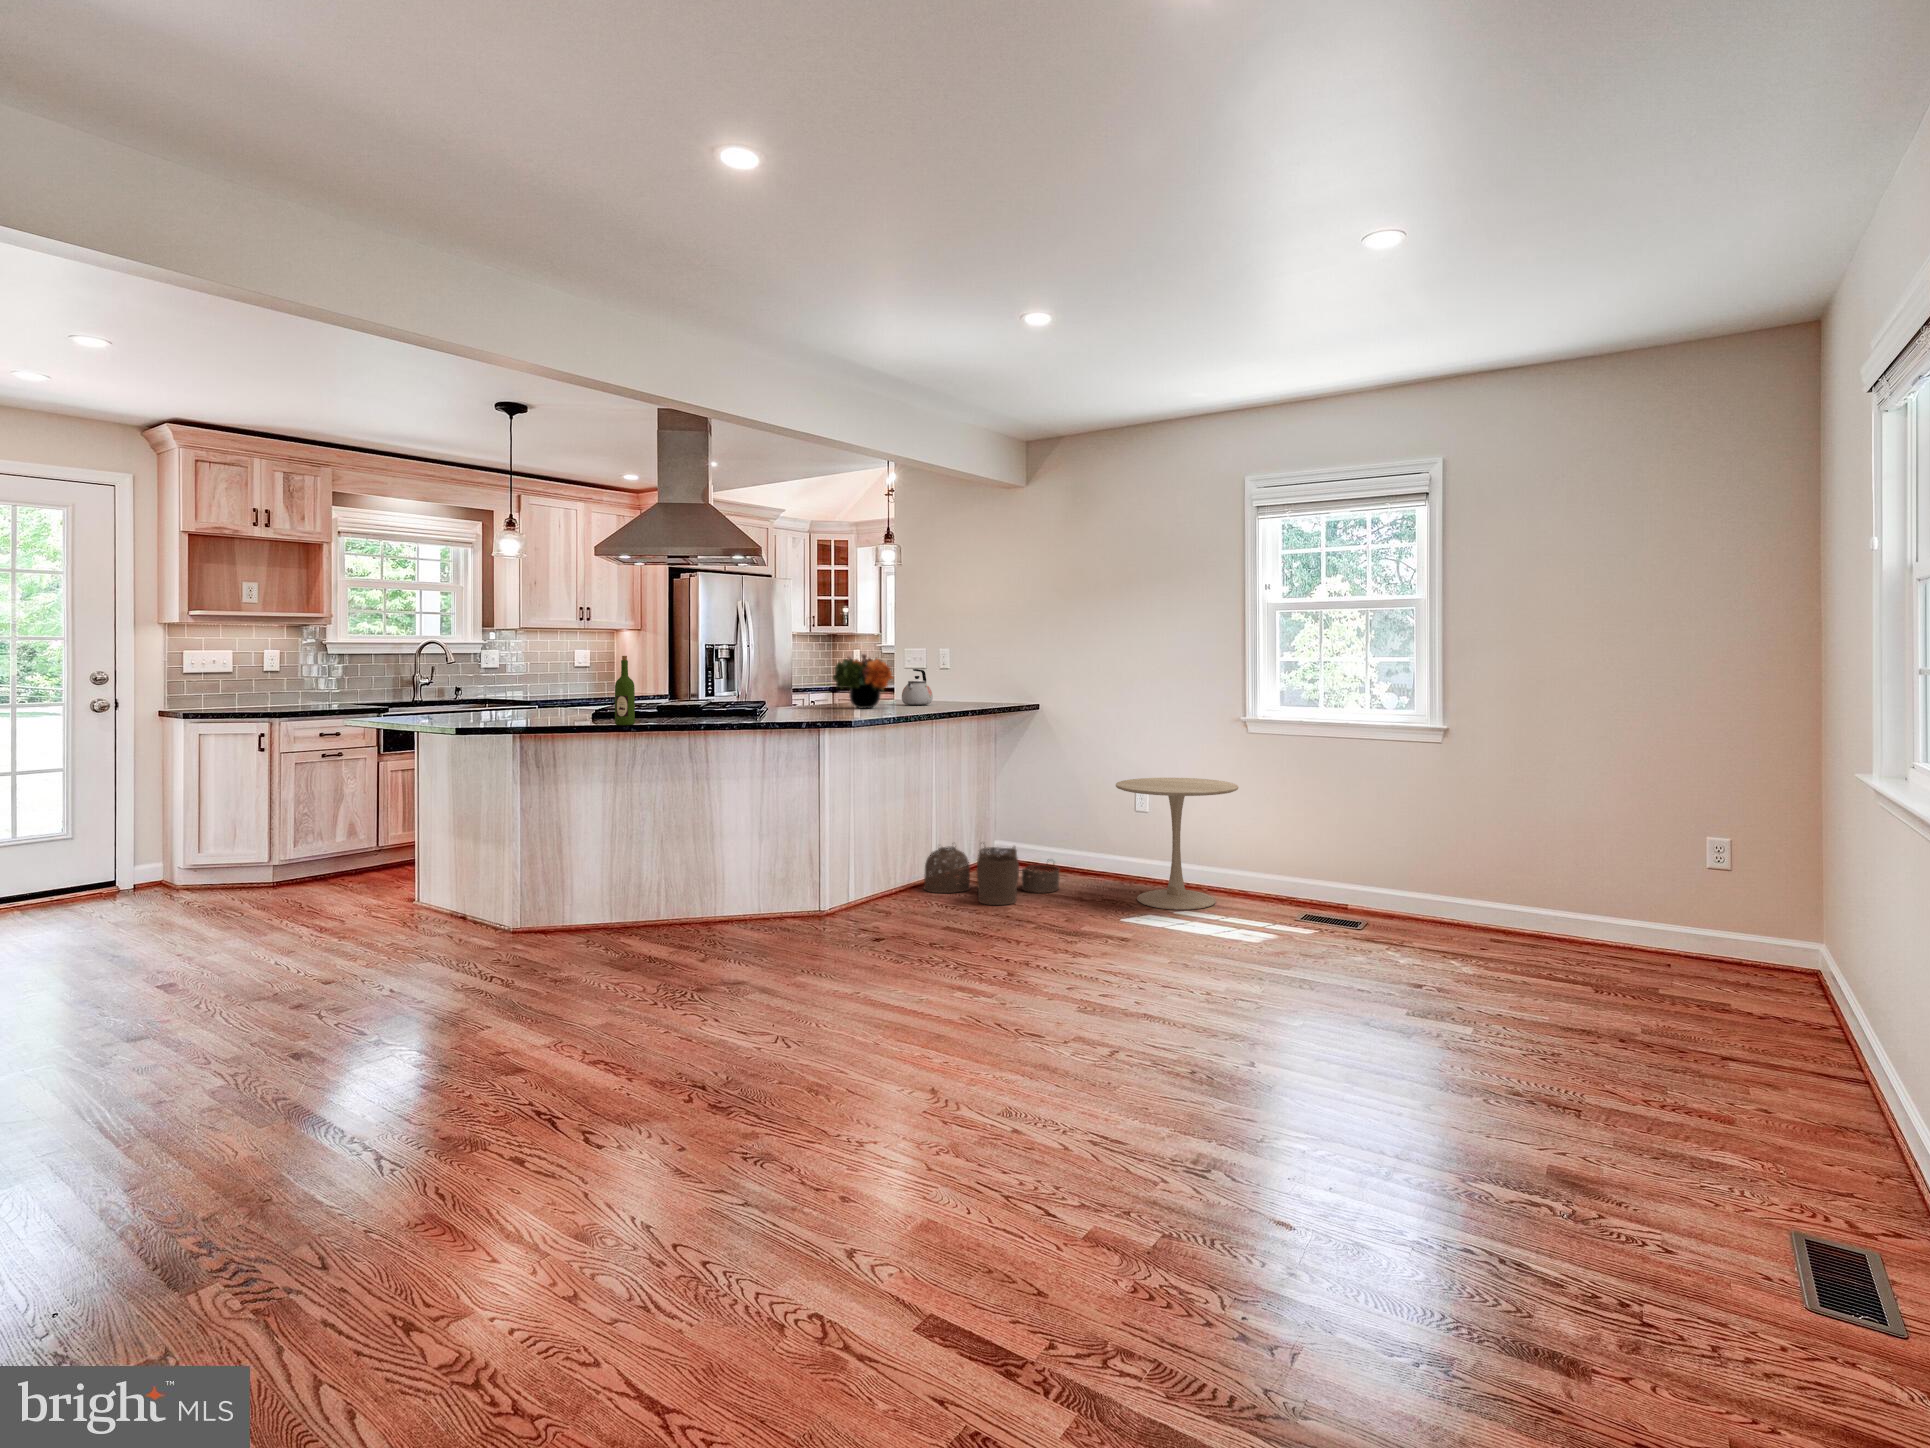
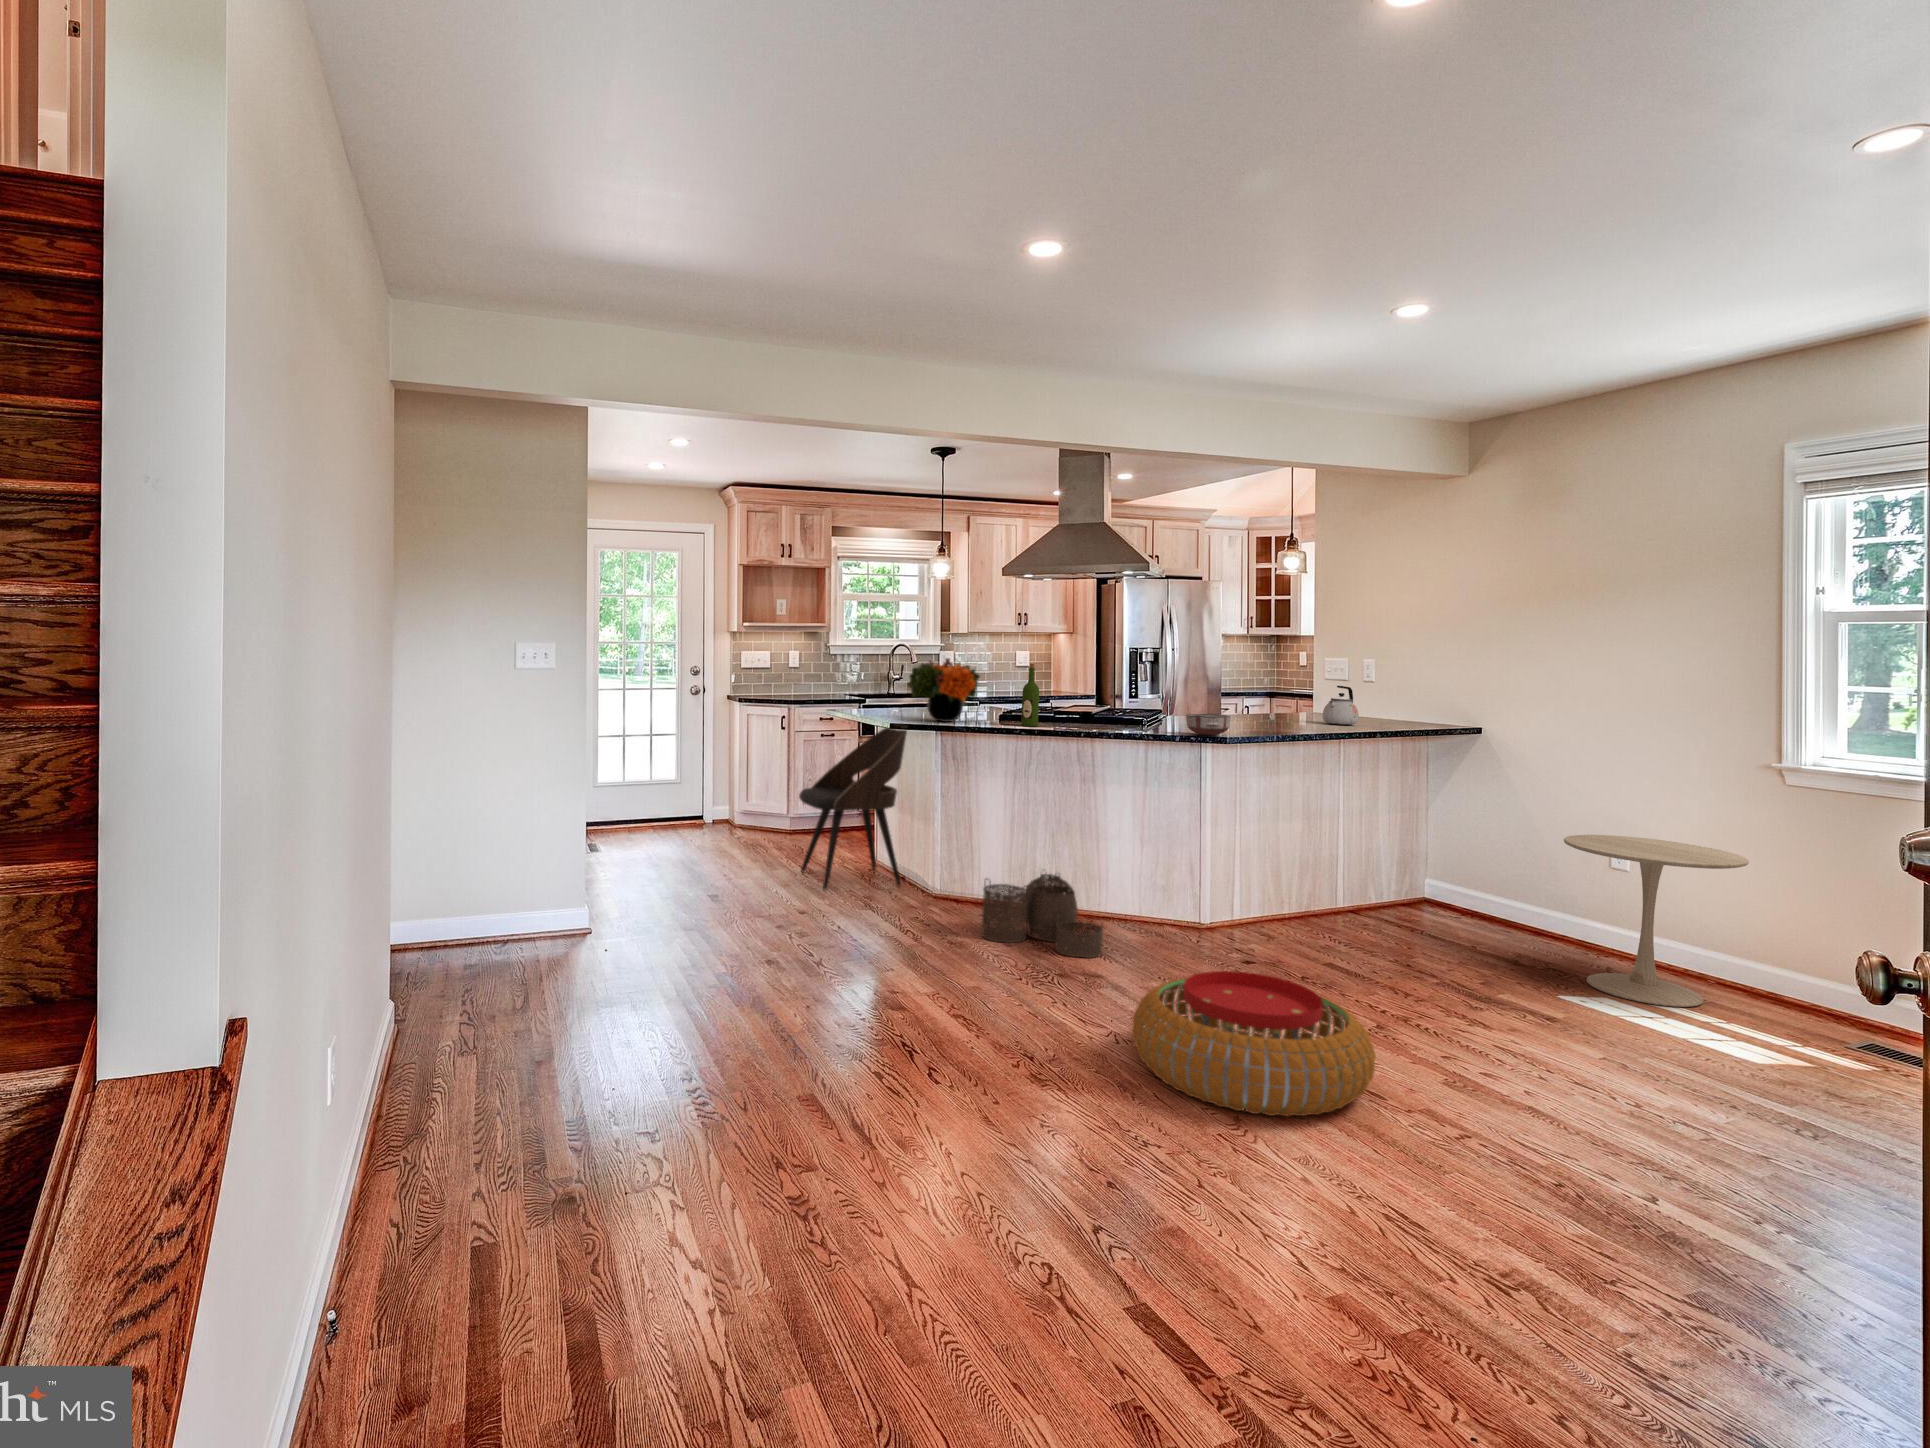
flower arrangement: present [833,654,893,709] -> present [907,658,980,722]
ceramic bowl: none [795,699,838,721] -> present [1186,714,1230,736]
dining chair: none [306,734,466,951] -> present [799,724,907,890]
woven basket: present [924,843,1059,905] -> present [982,873,1103,958]
pouf: none [806,944,1037,1084] -> present [1132,971,1376,1116]

